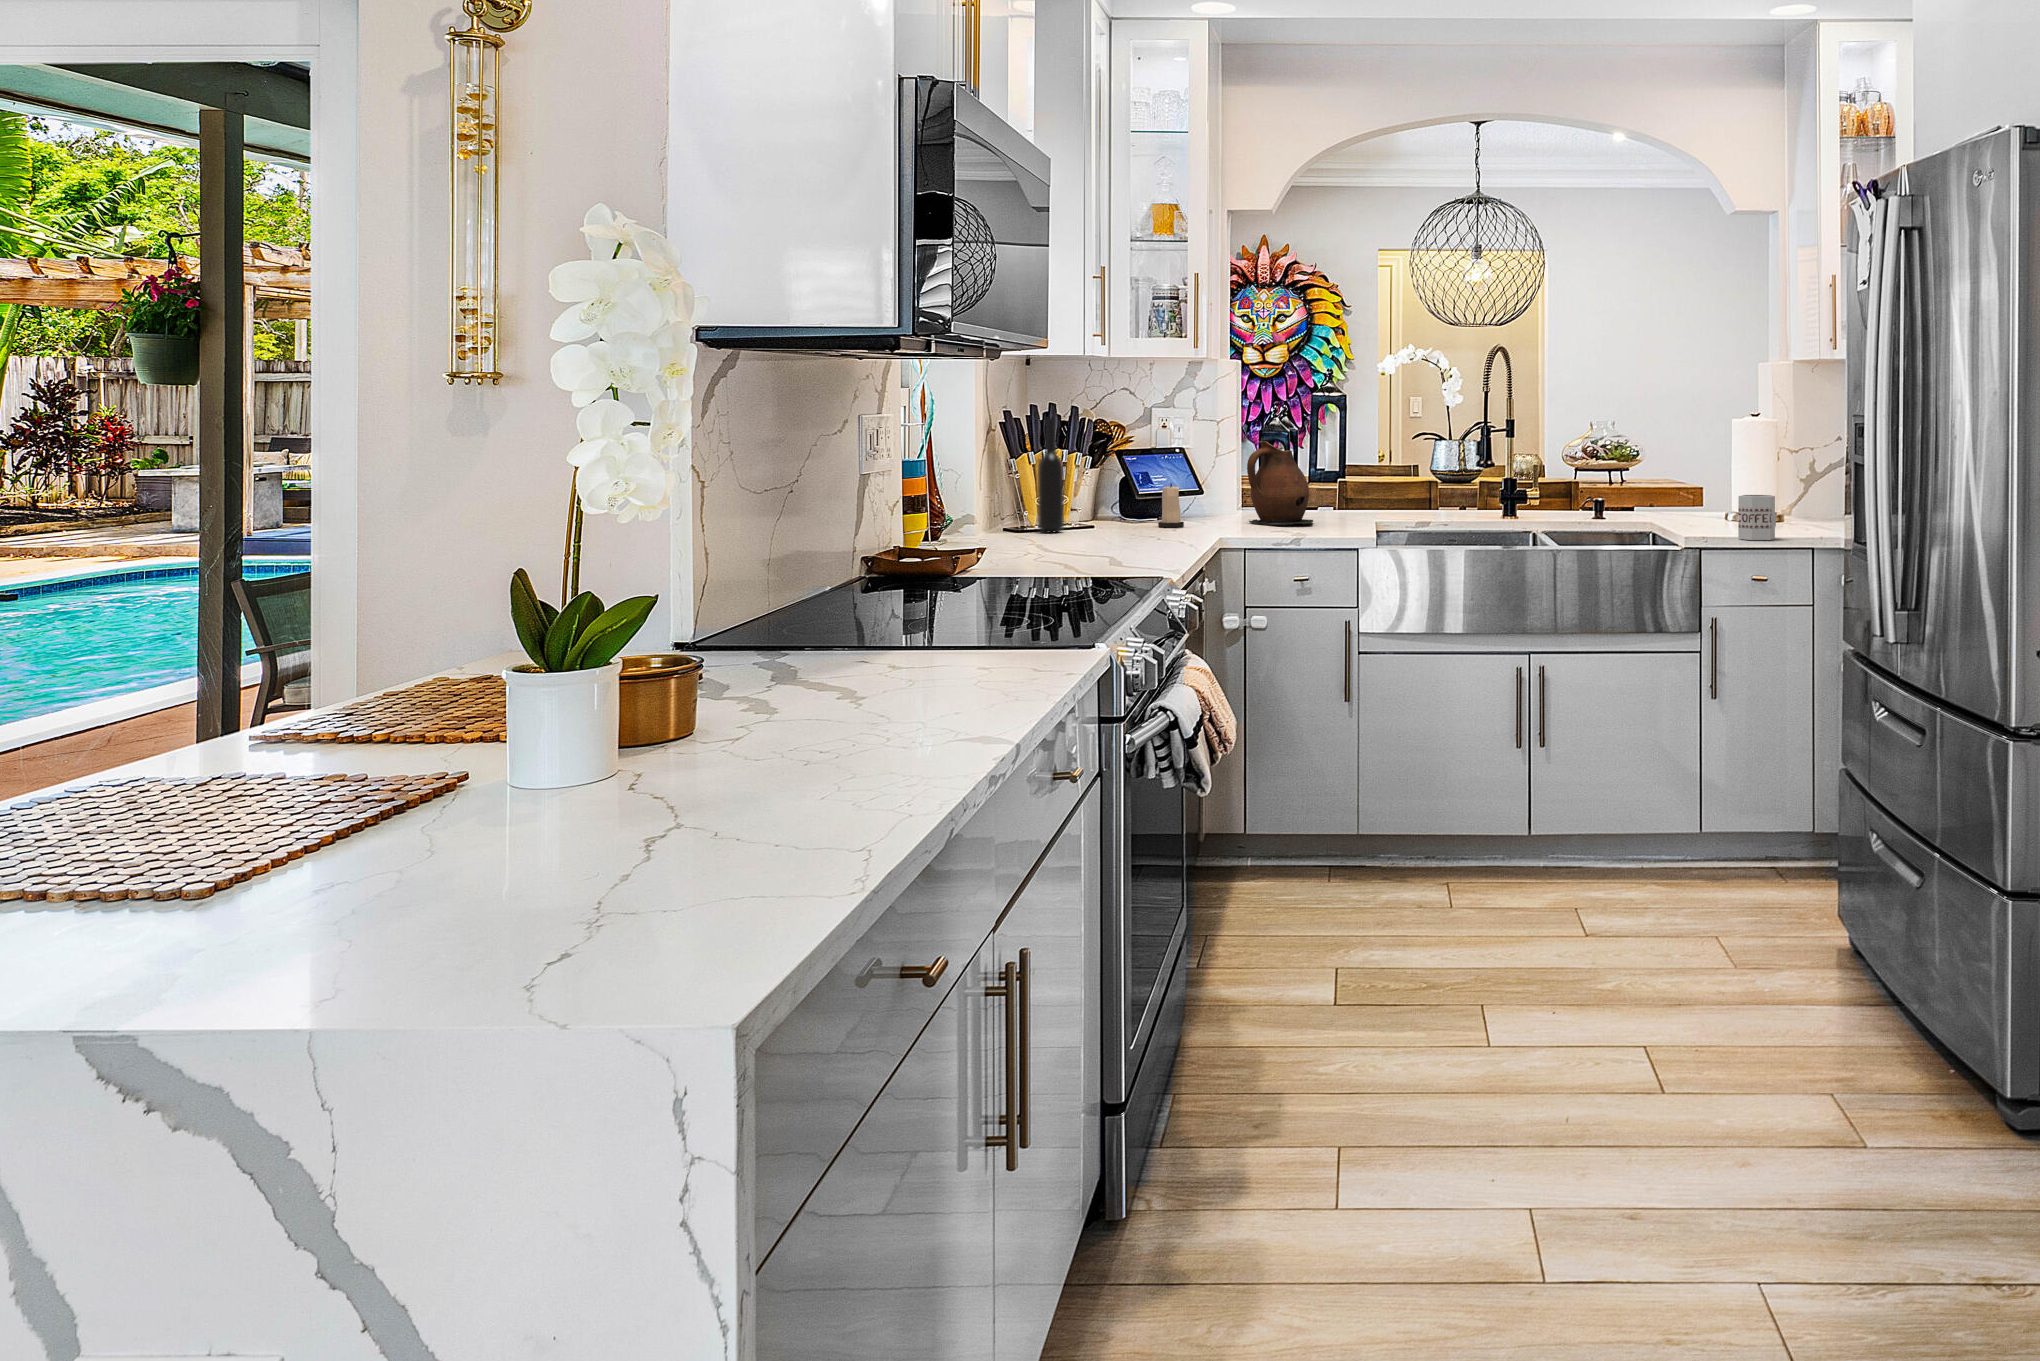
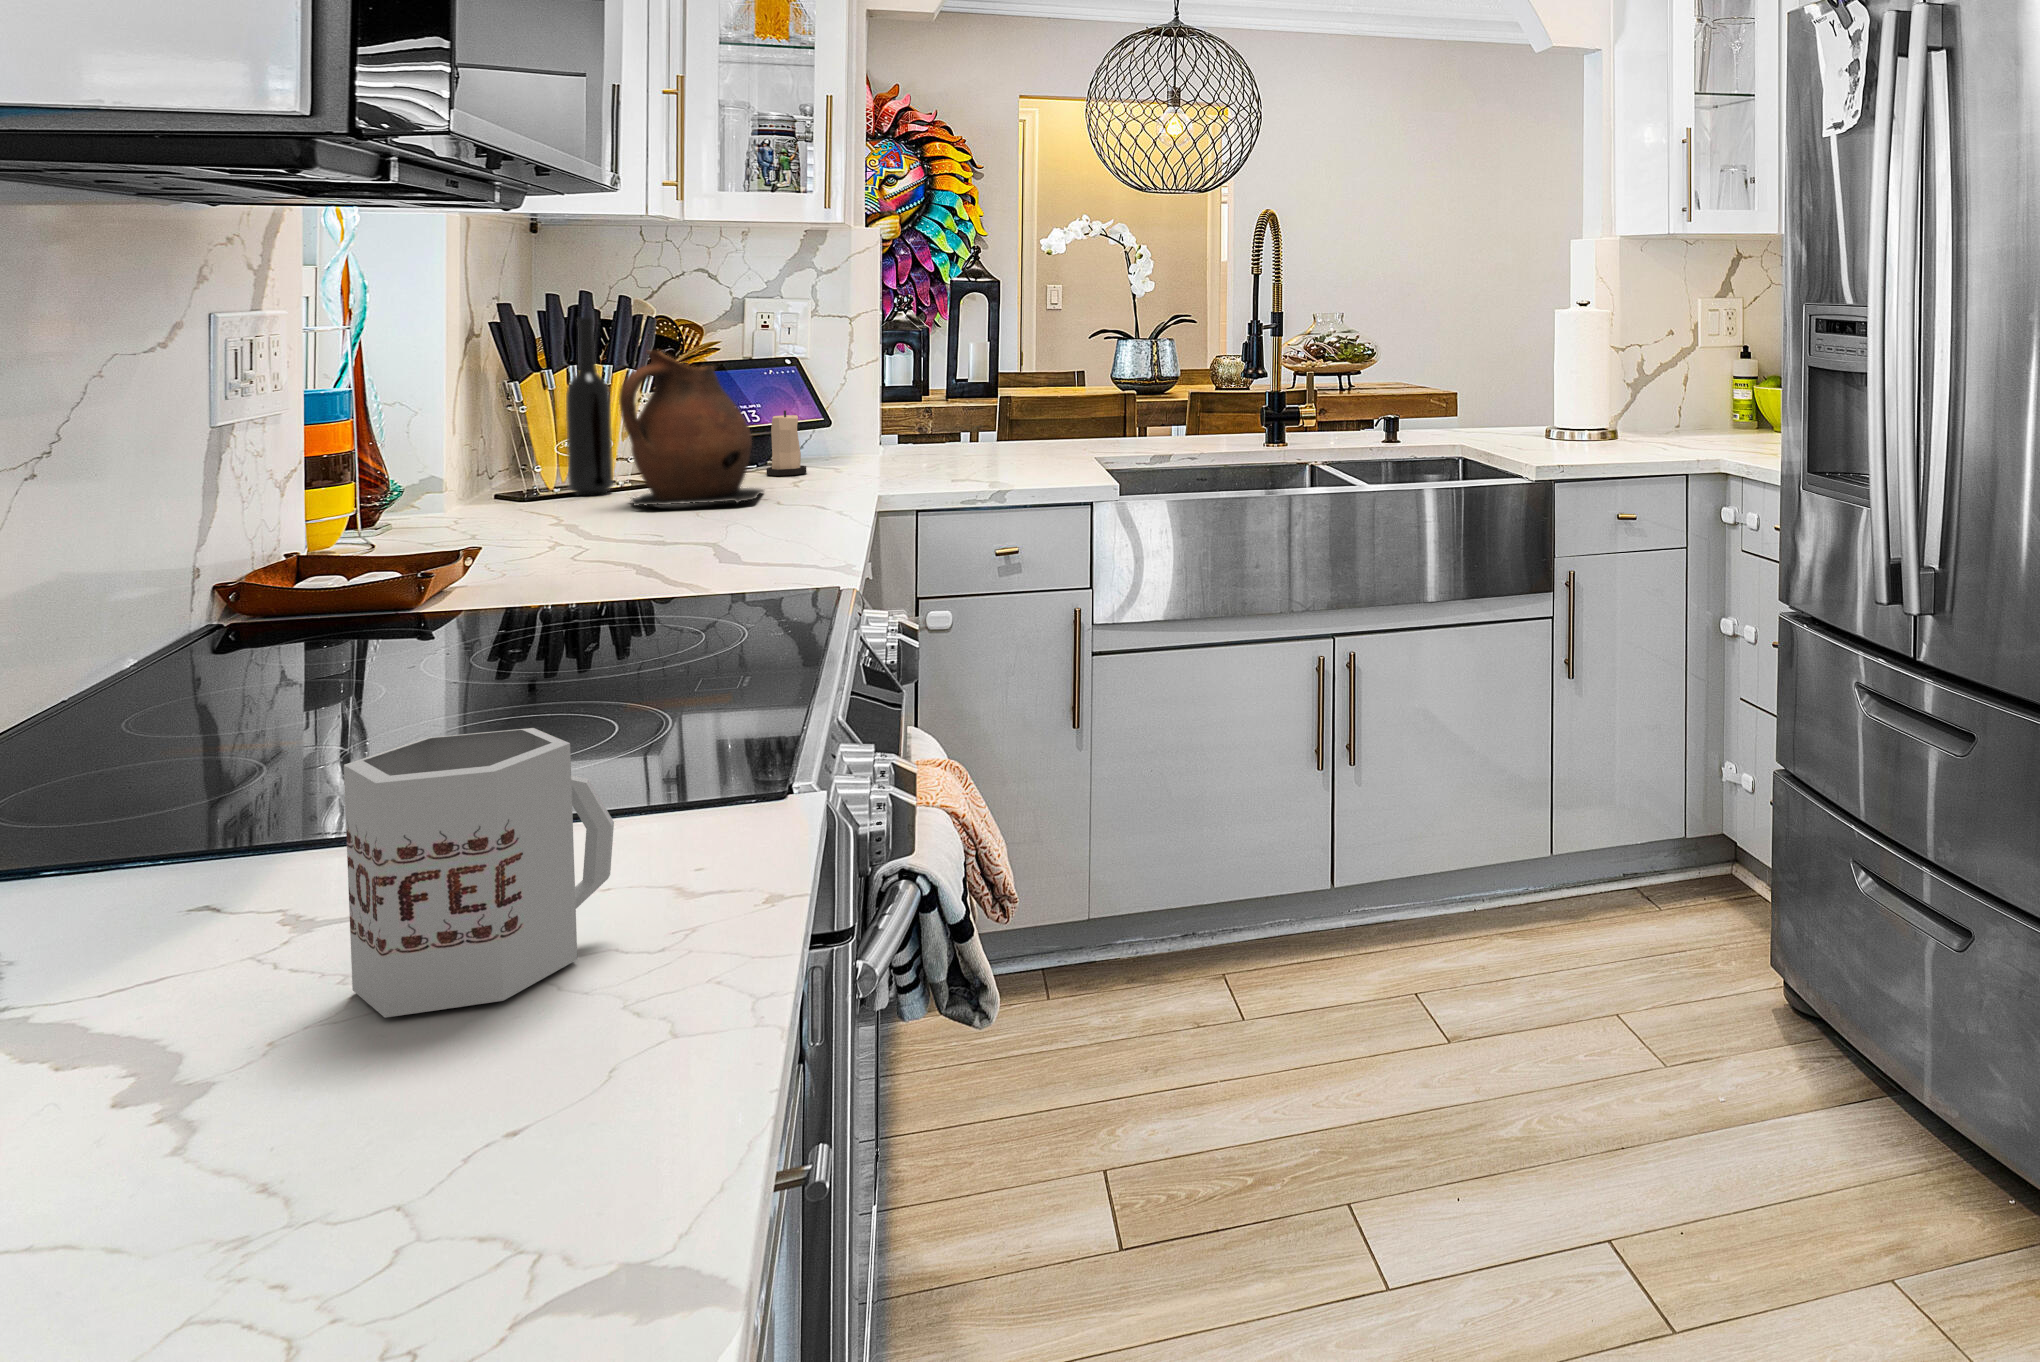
ceramic pitcher: present [1247,441,1313,525] -> present [619,351,764,506]
mug: present [1738,495,1776,540] -> present [344,728,614,1018]

